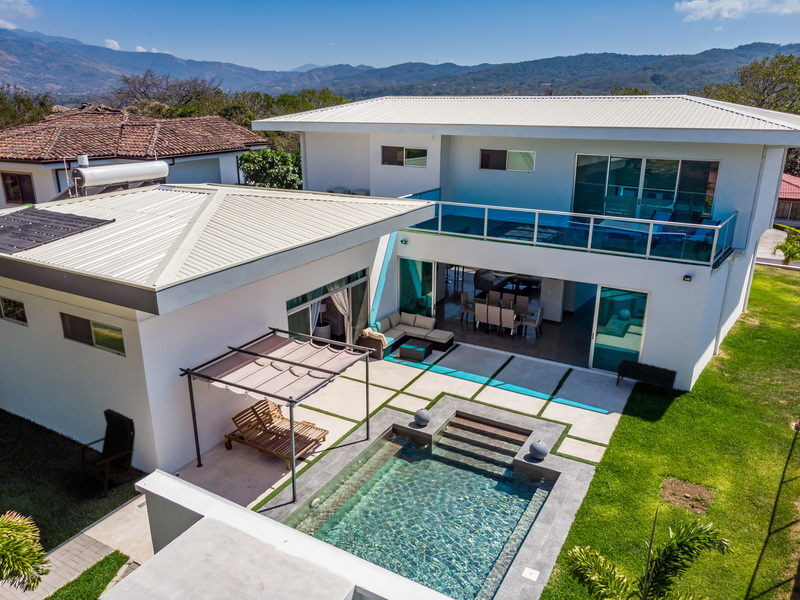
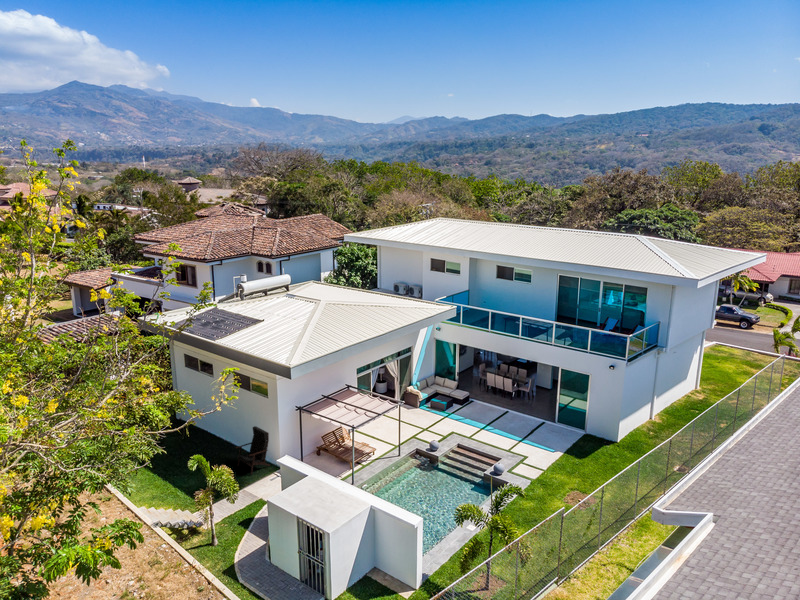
bench: present [616,359,677,399] -> none [571,418,611,446]

